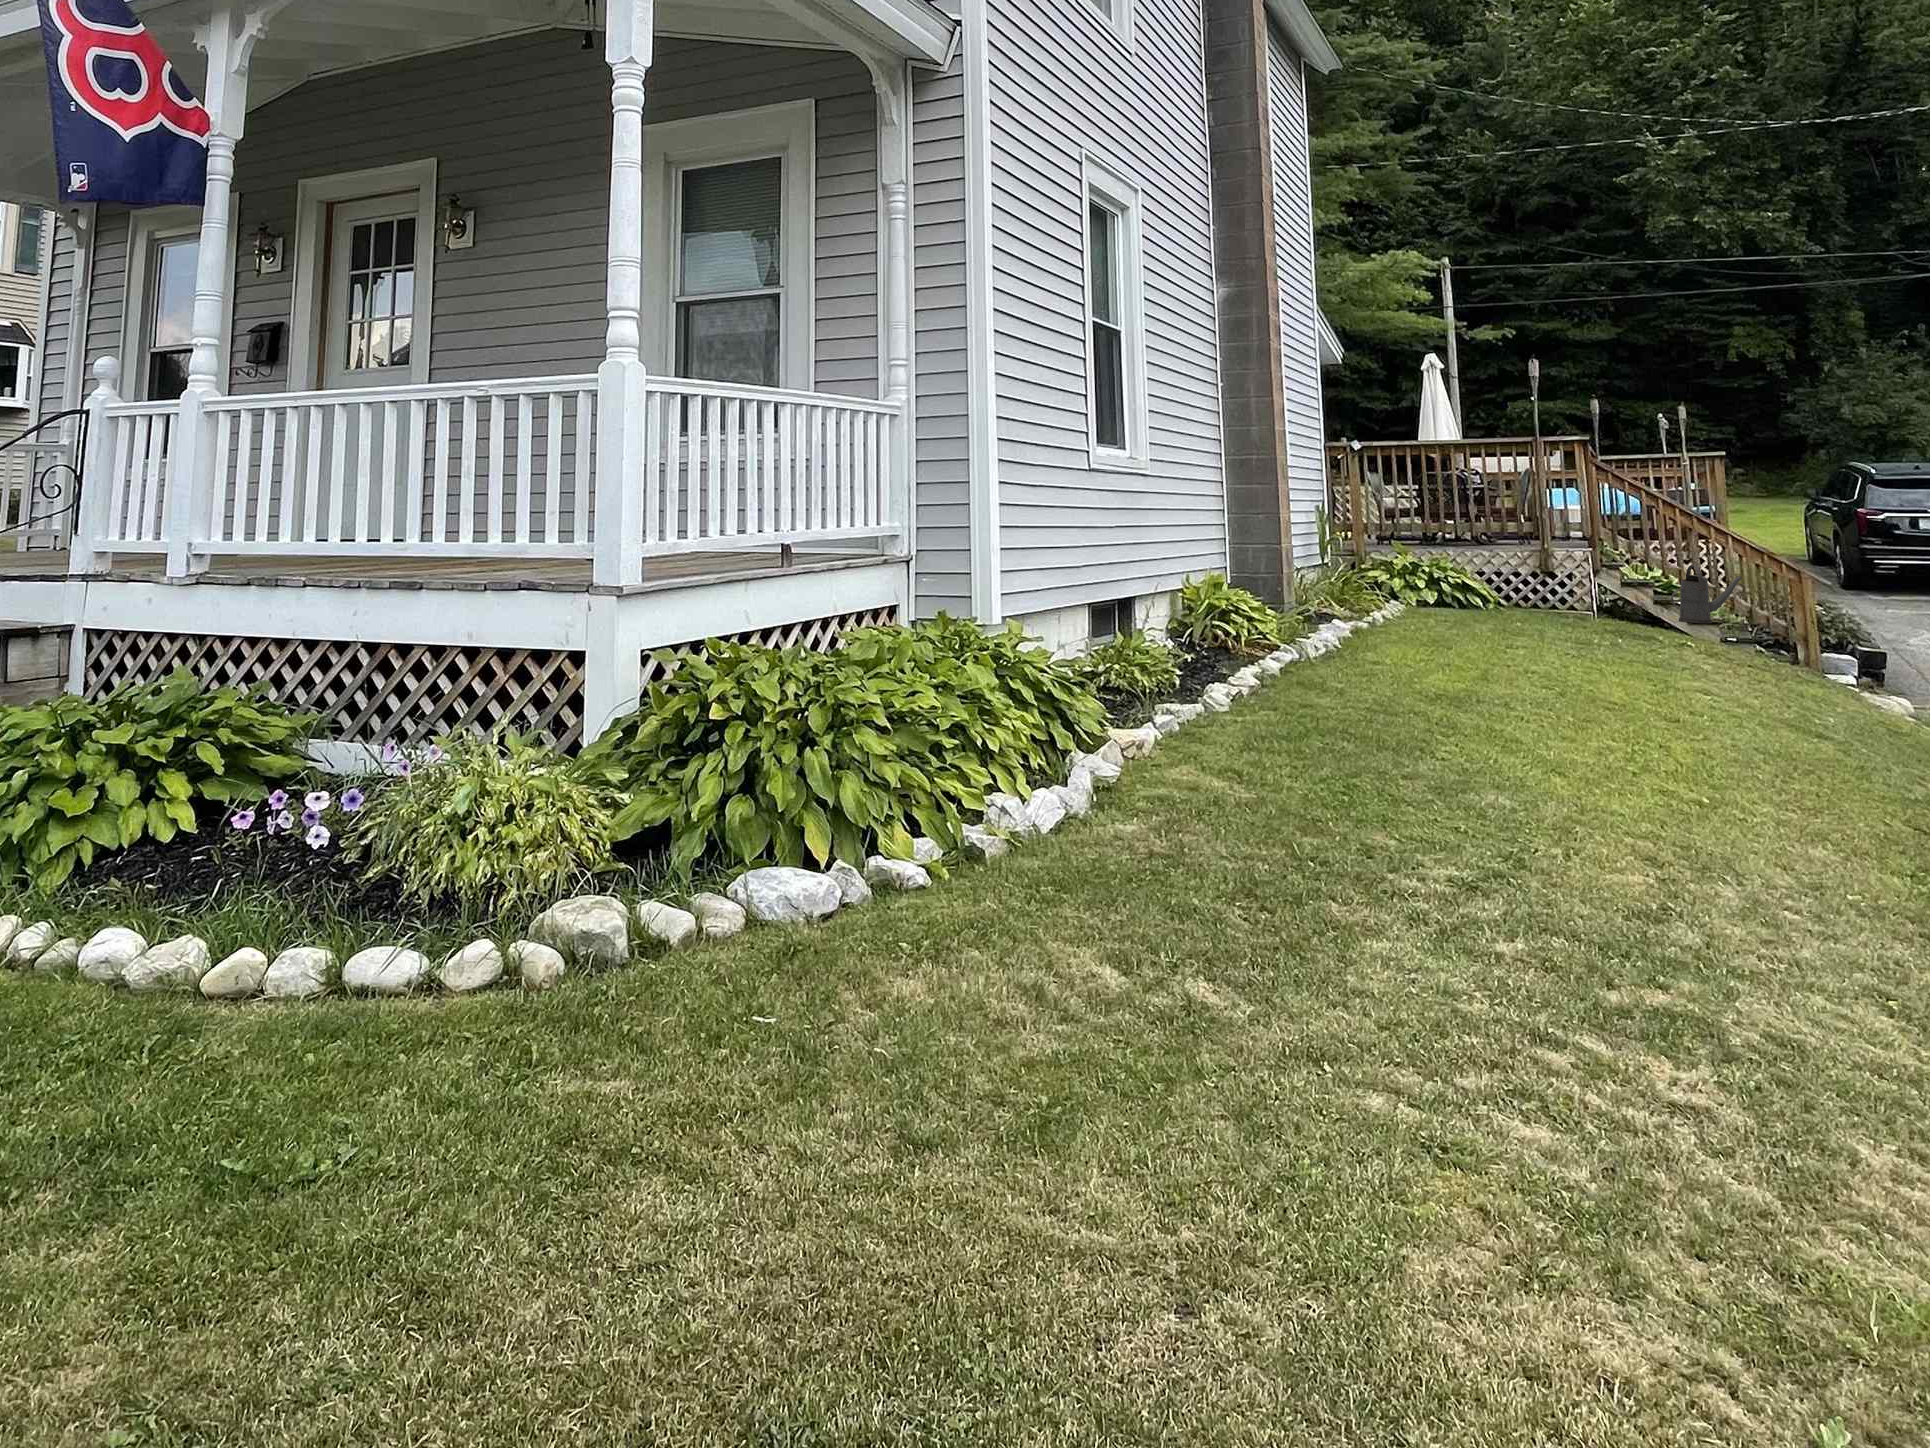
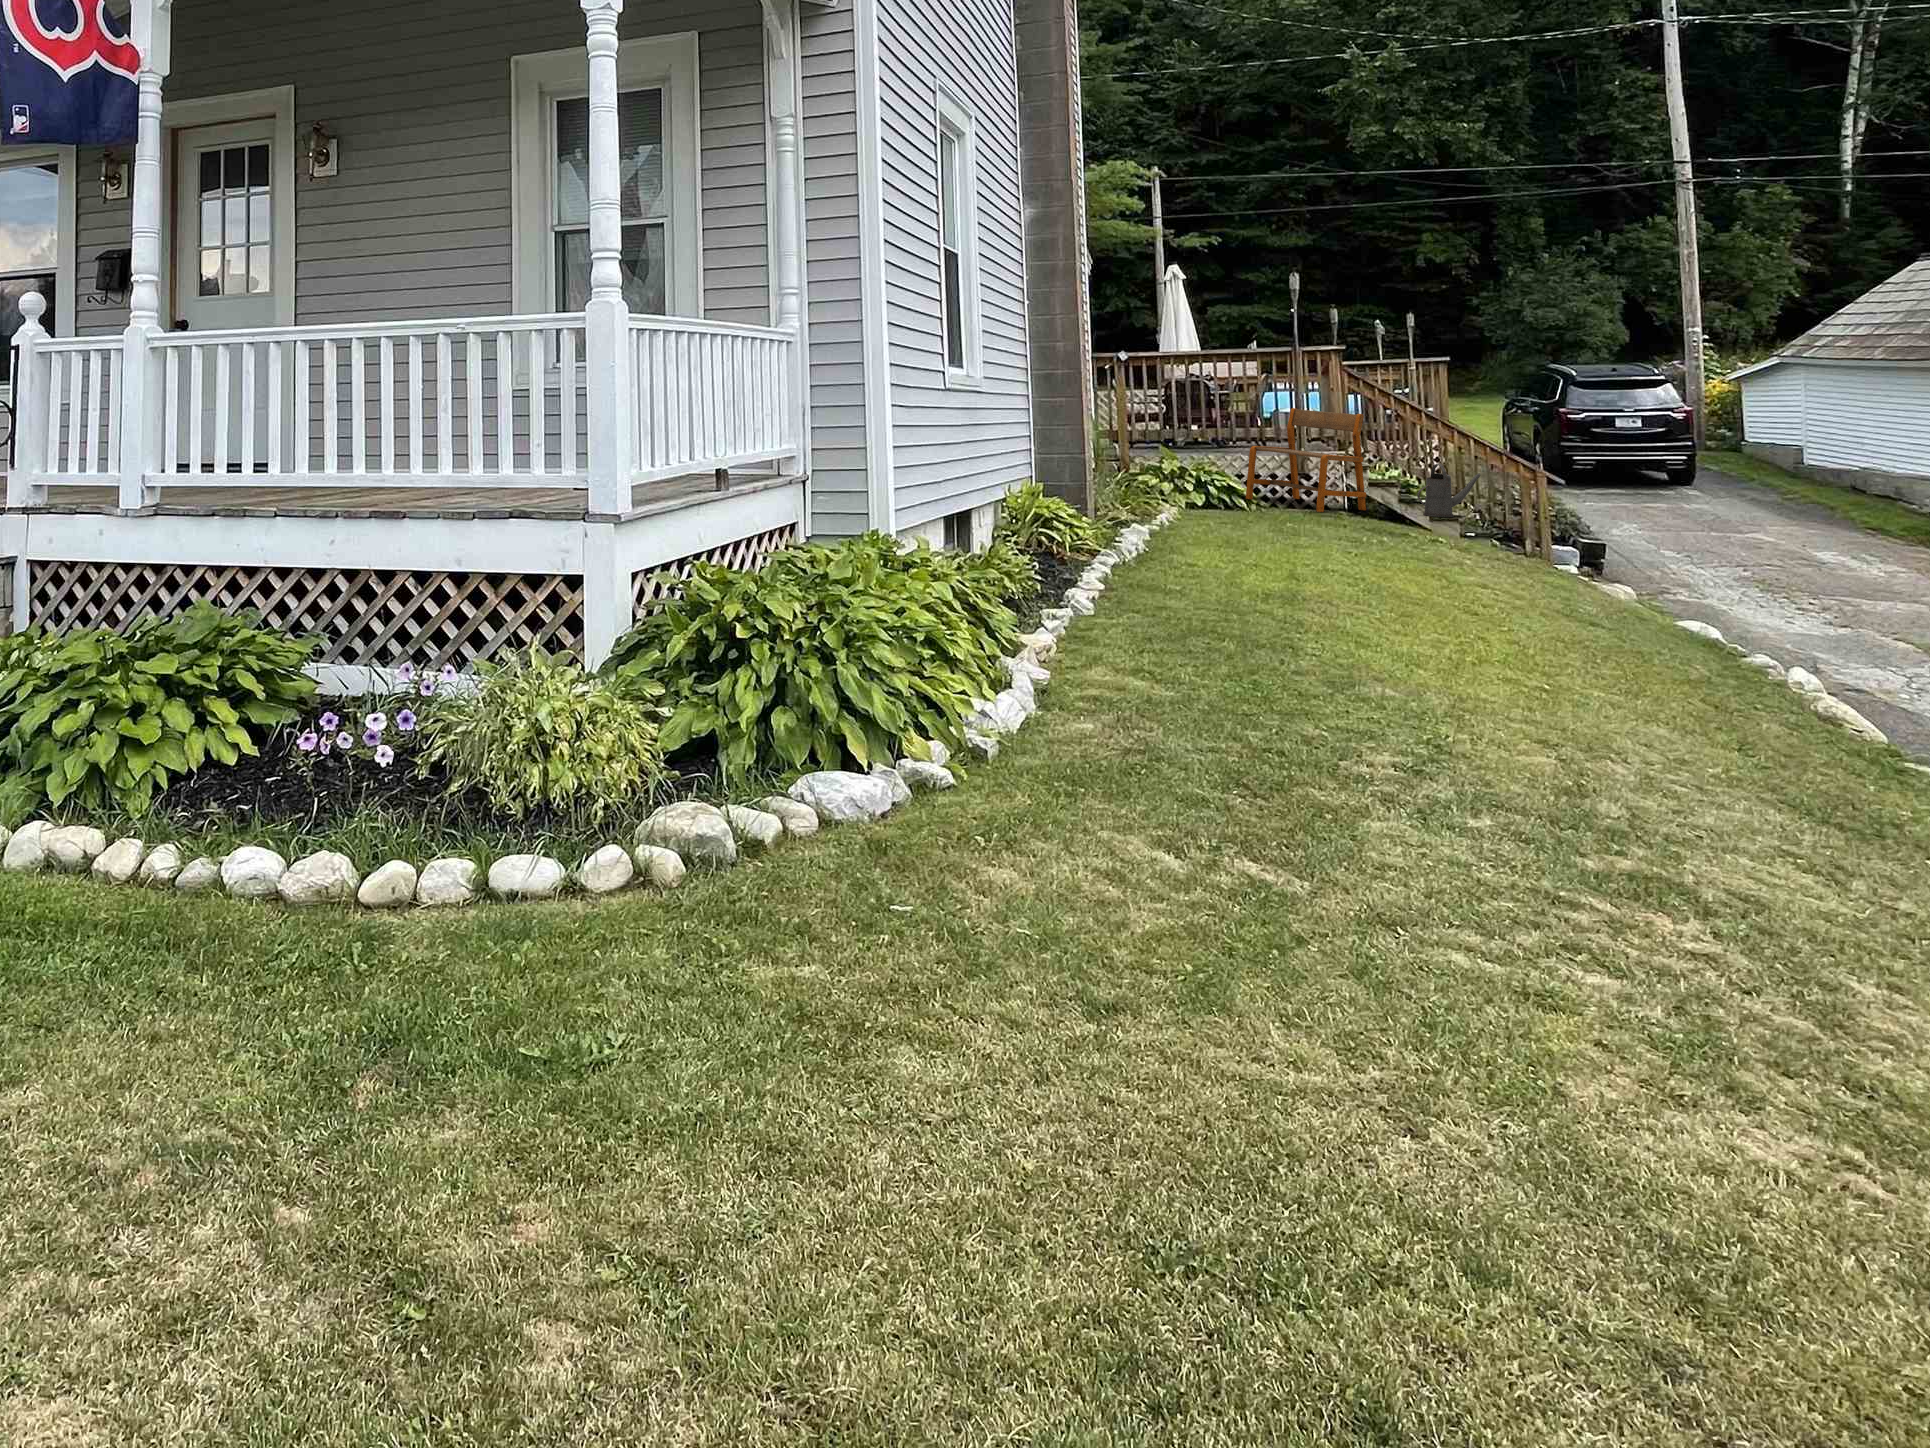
bench: none [1489,504,1616,615] -> present [1246,408,1366,512]

